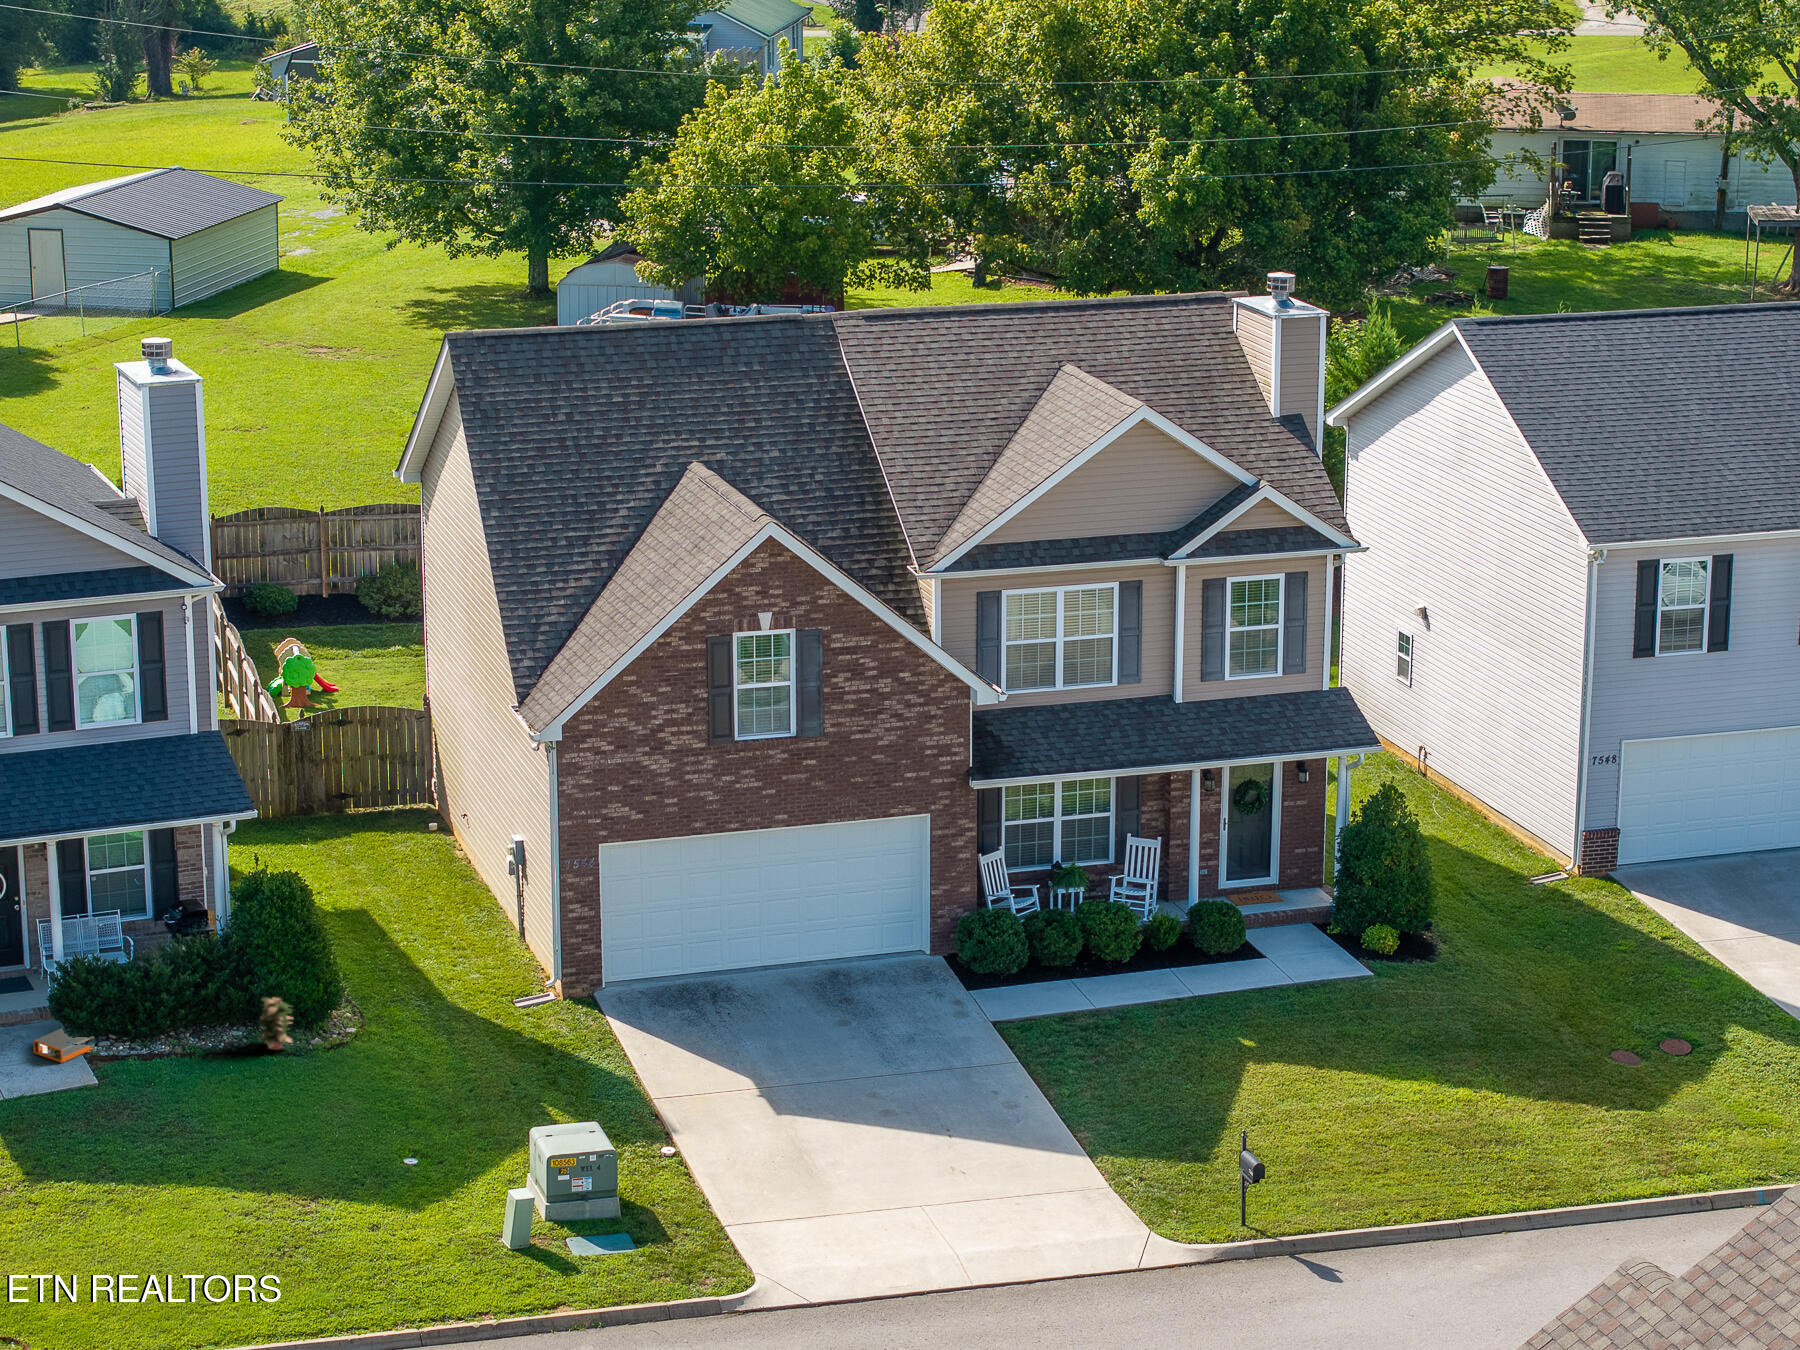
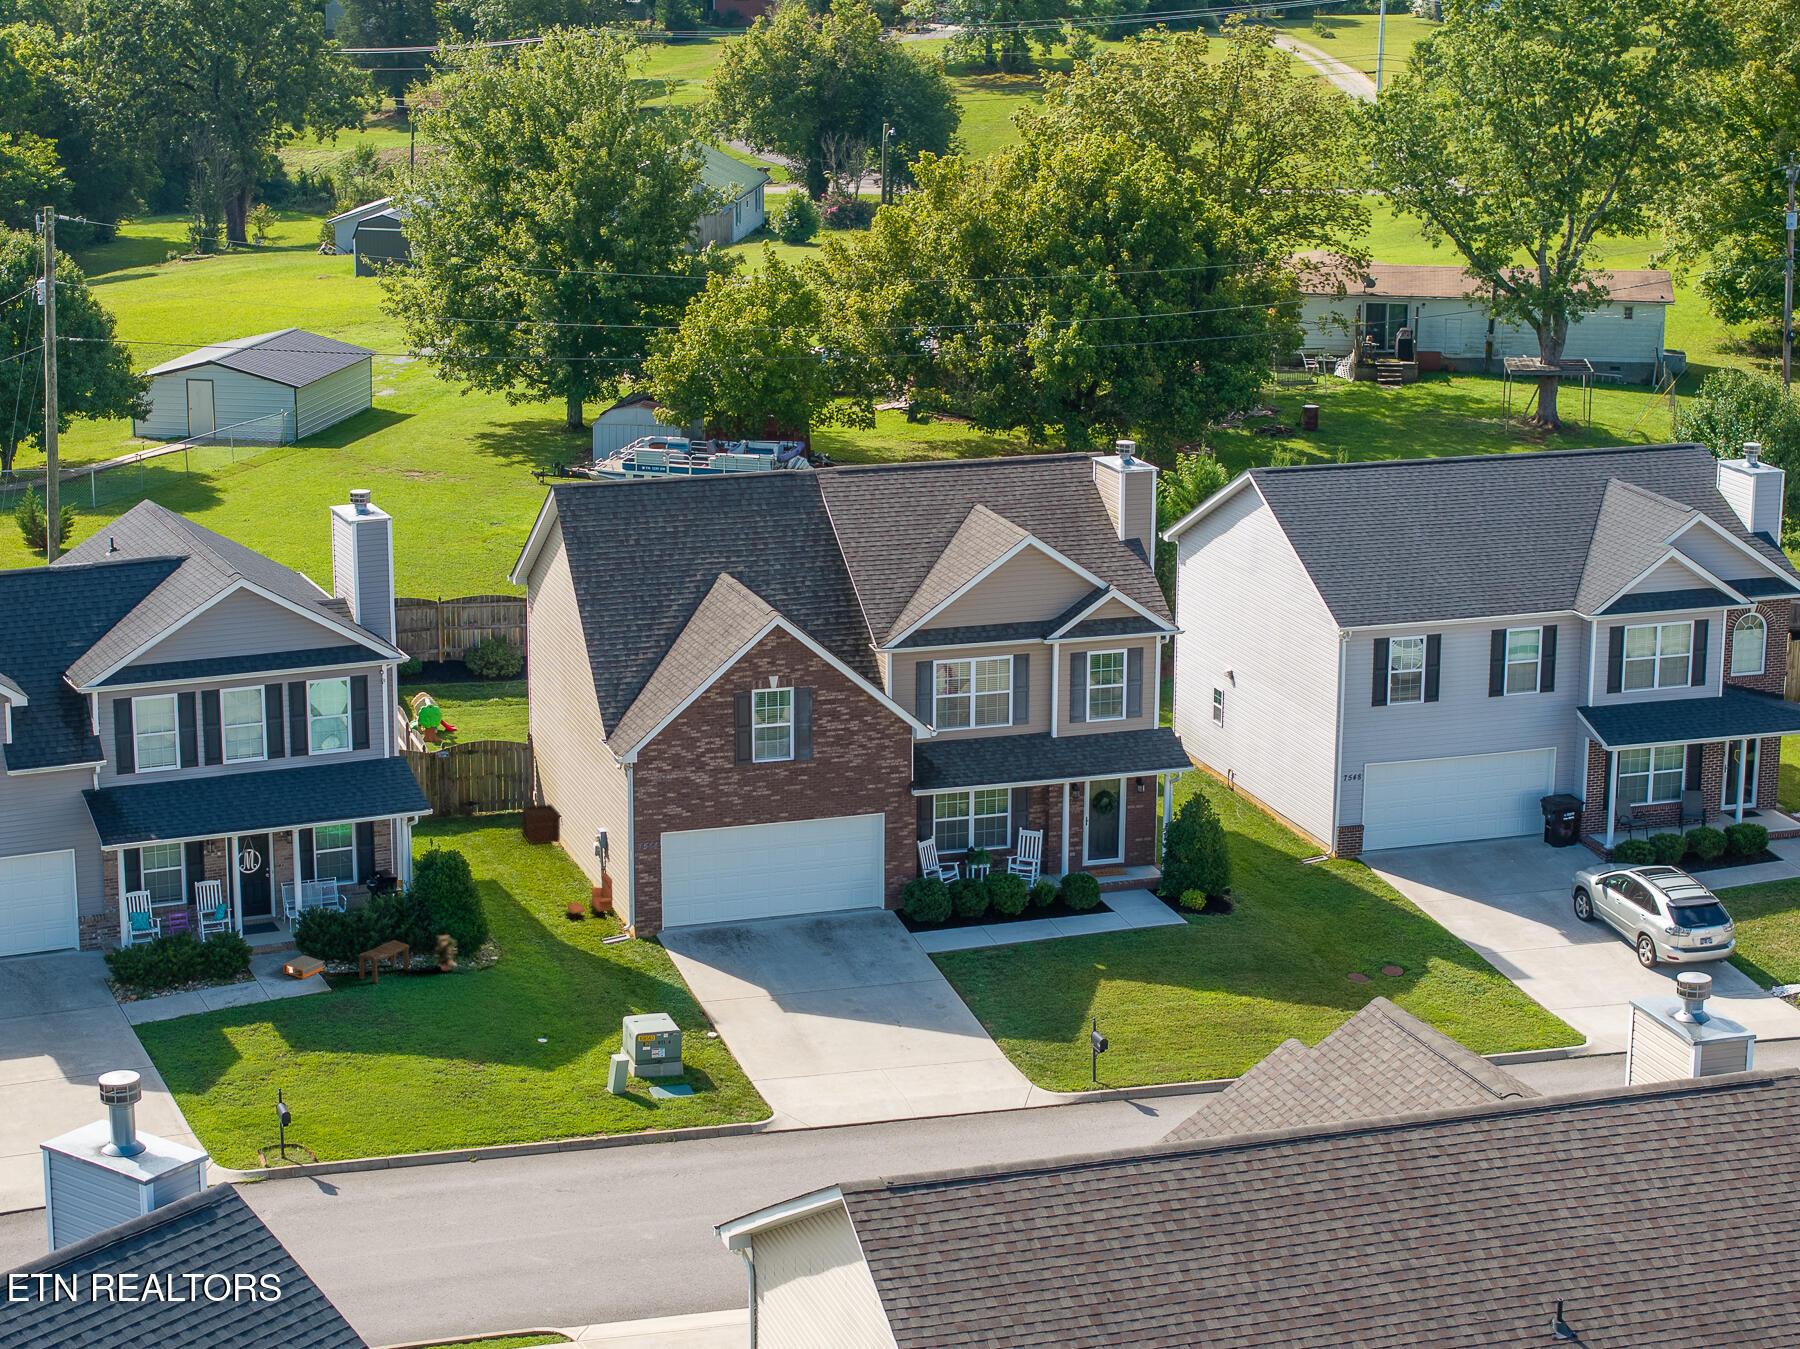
wooden crate: none [406,798,460,857] -> present [522,804,560,844]
lounge chair: none [459,901,531,975] -> present [565,873,614,923]
bench: none [145,1004,221,1070] -> present [359,940,409,983]

